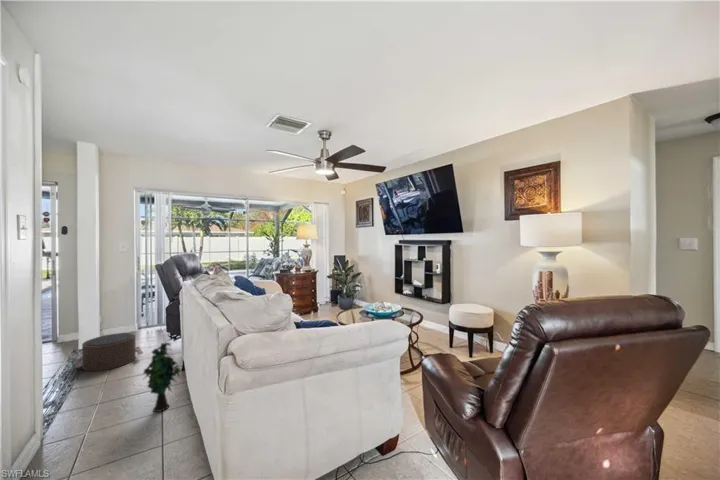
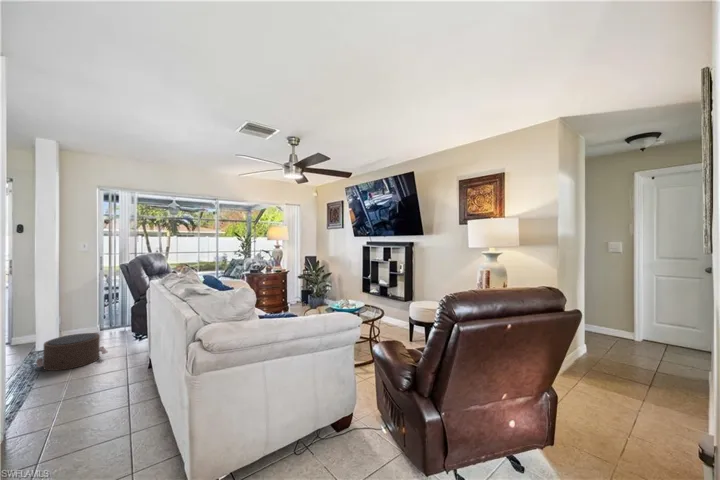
decorative plant: present [144,343,180,412] -> none [110,338,149,405]

